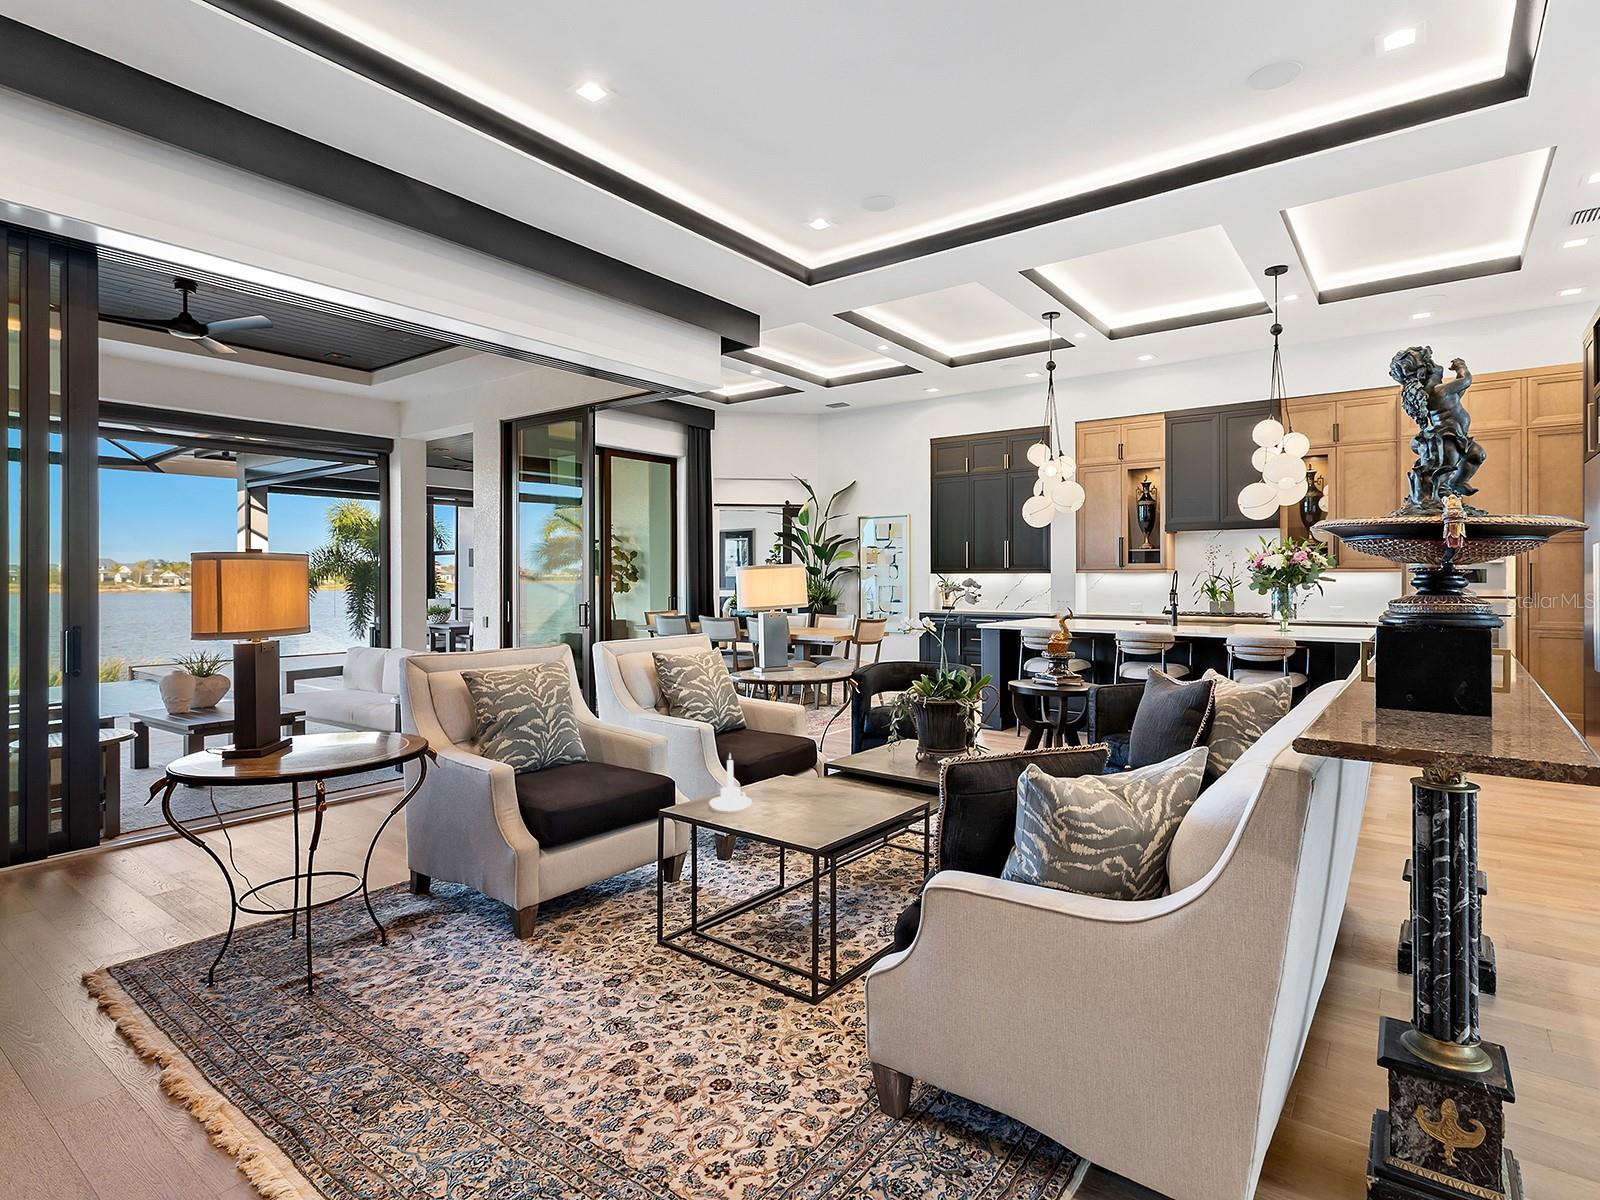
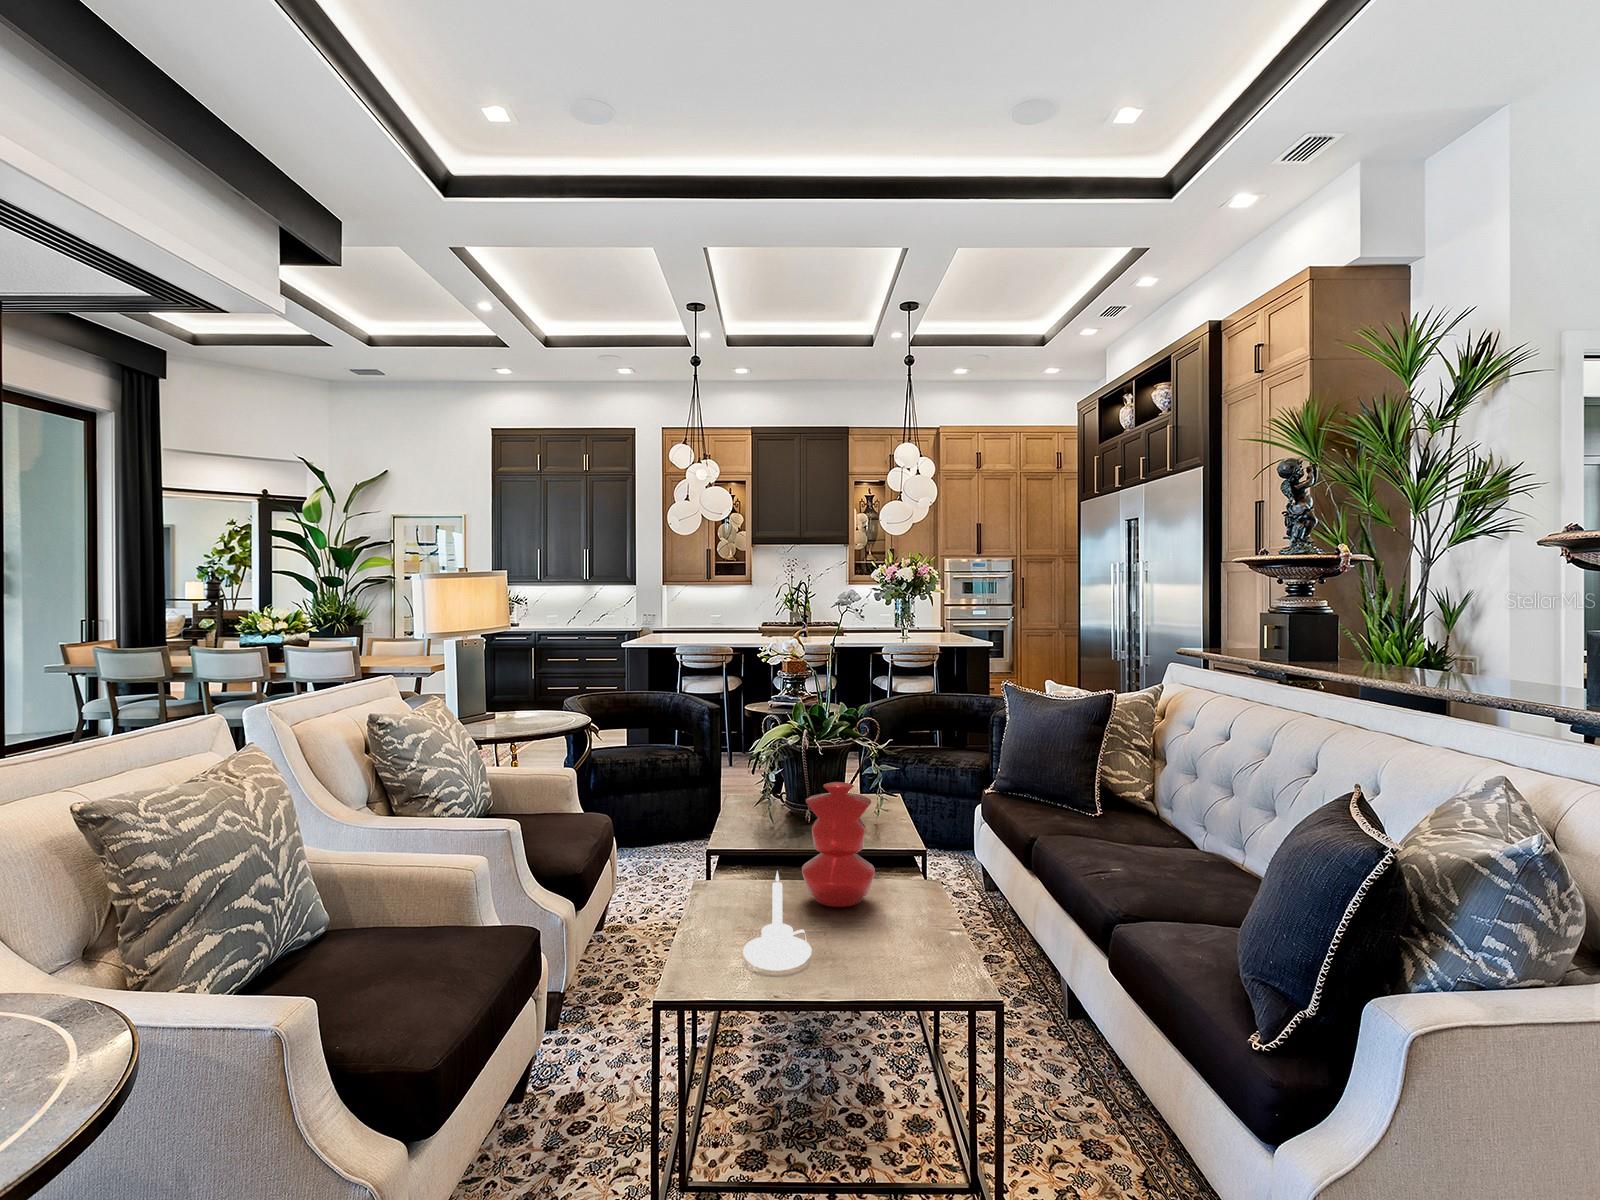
vase: none [797,713,847,796] -> present [802,782,875,907]

